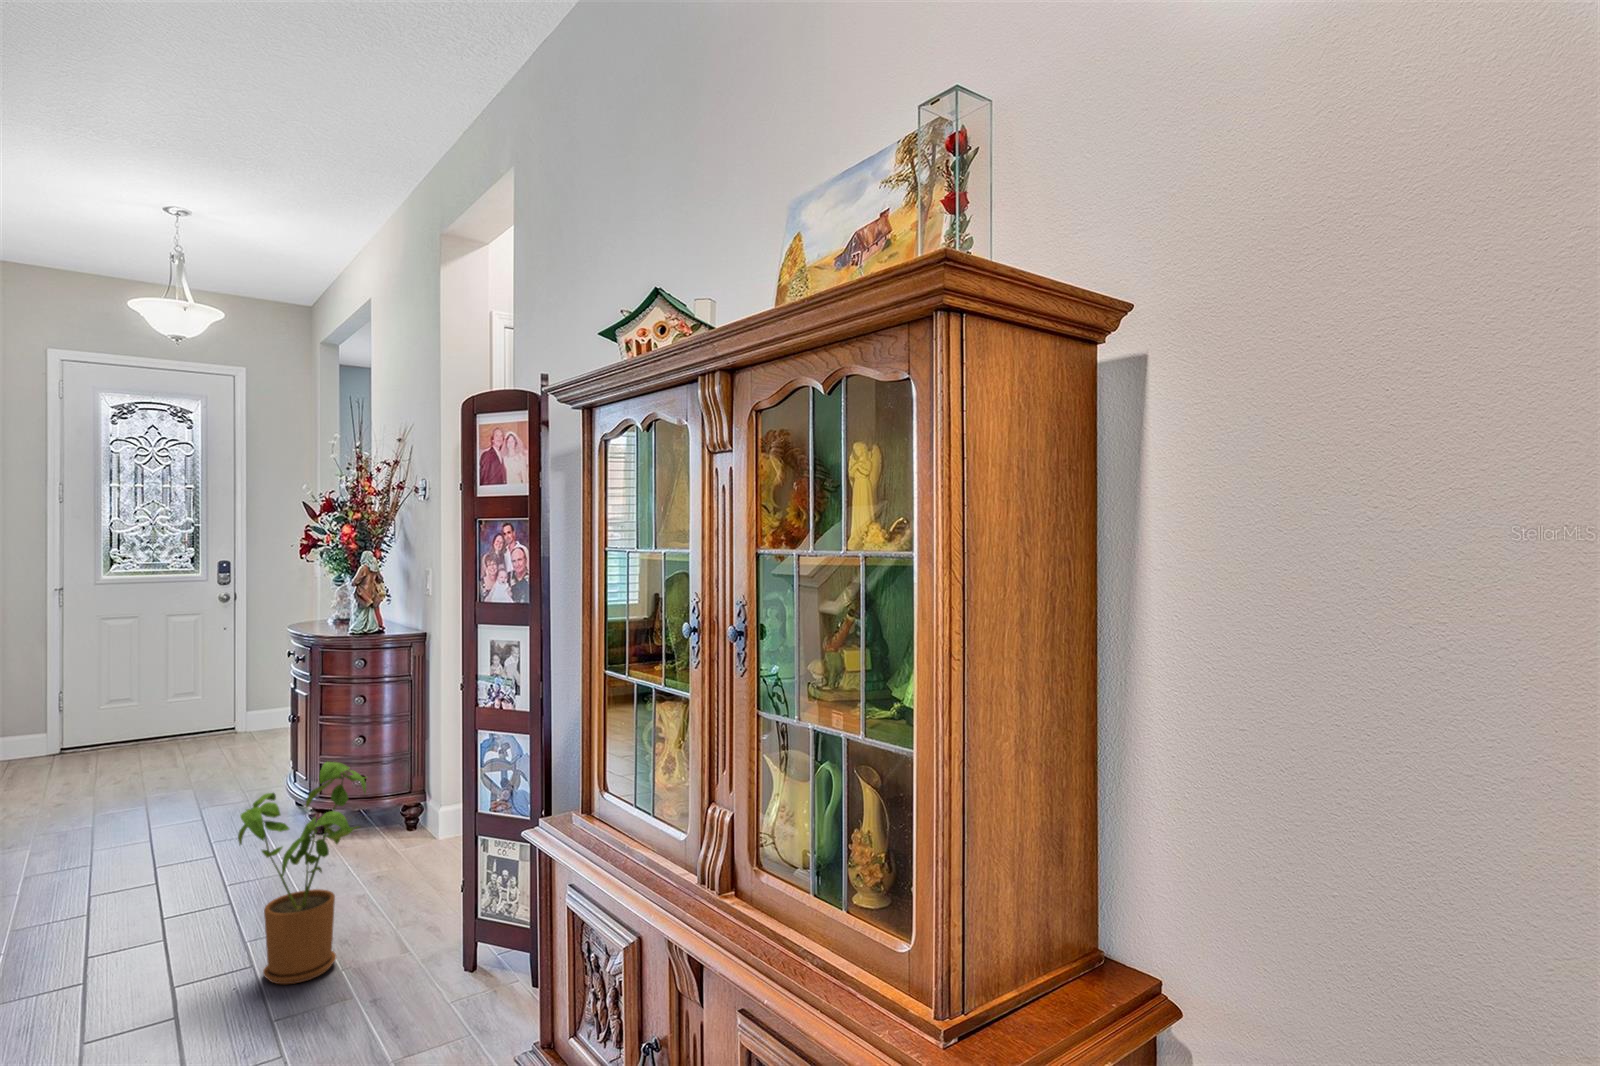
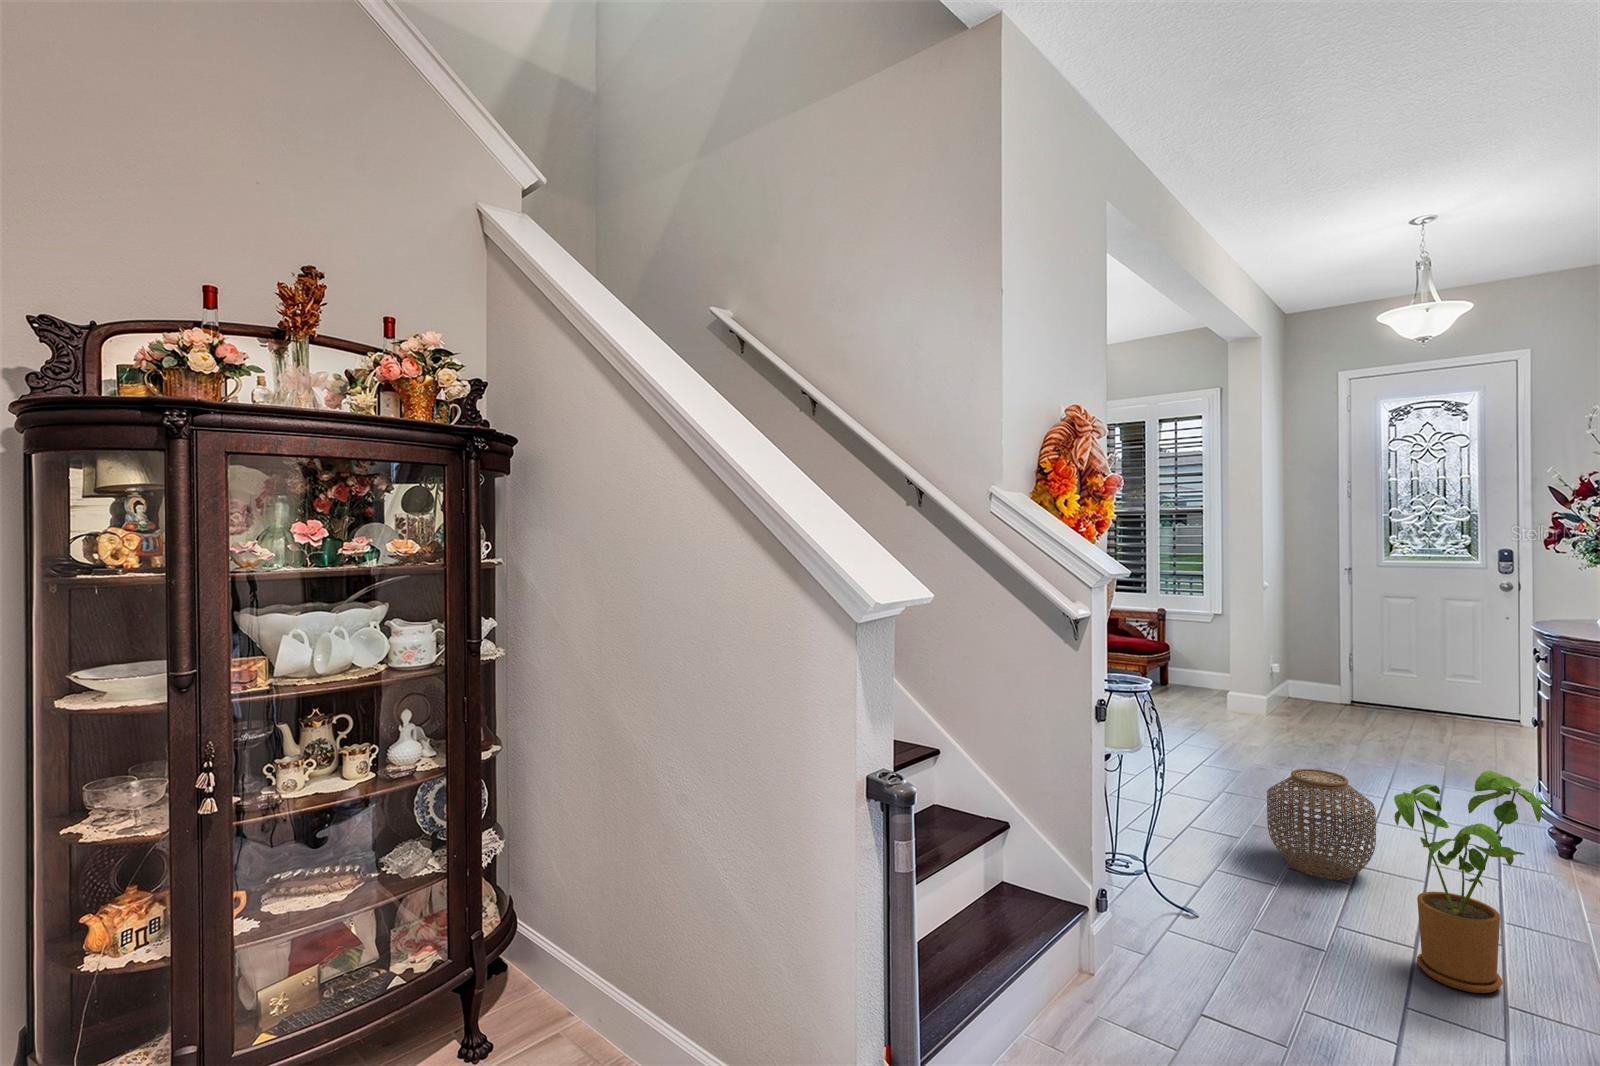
woven basket: none [52,820,188,953] -> present [1267,769,1376,880]

